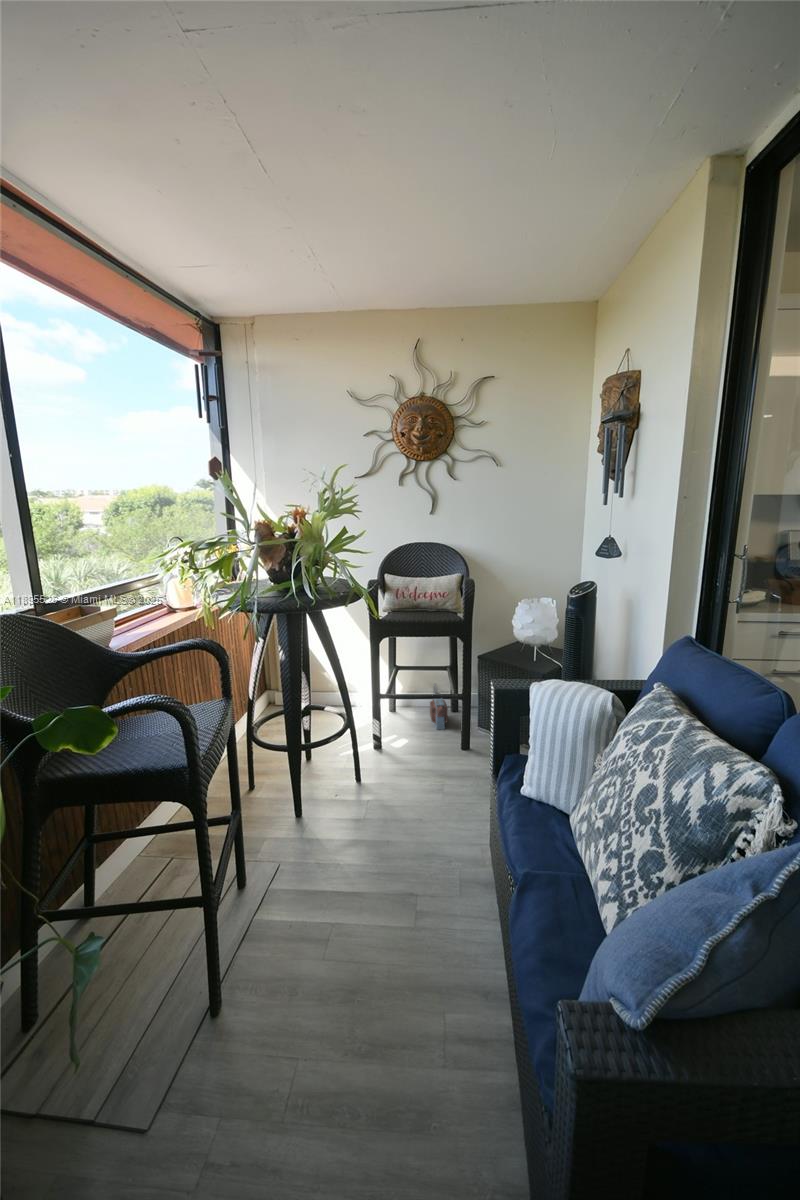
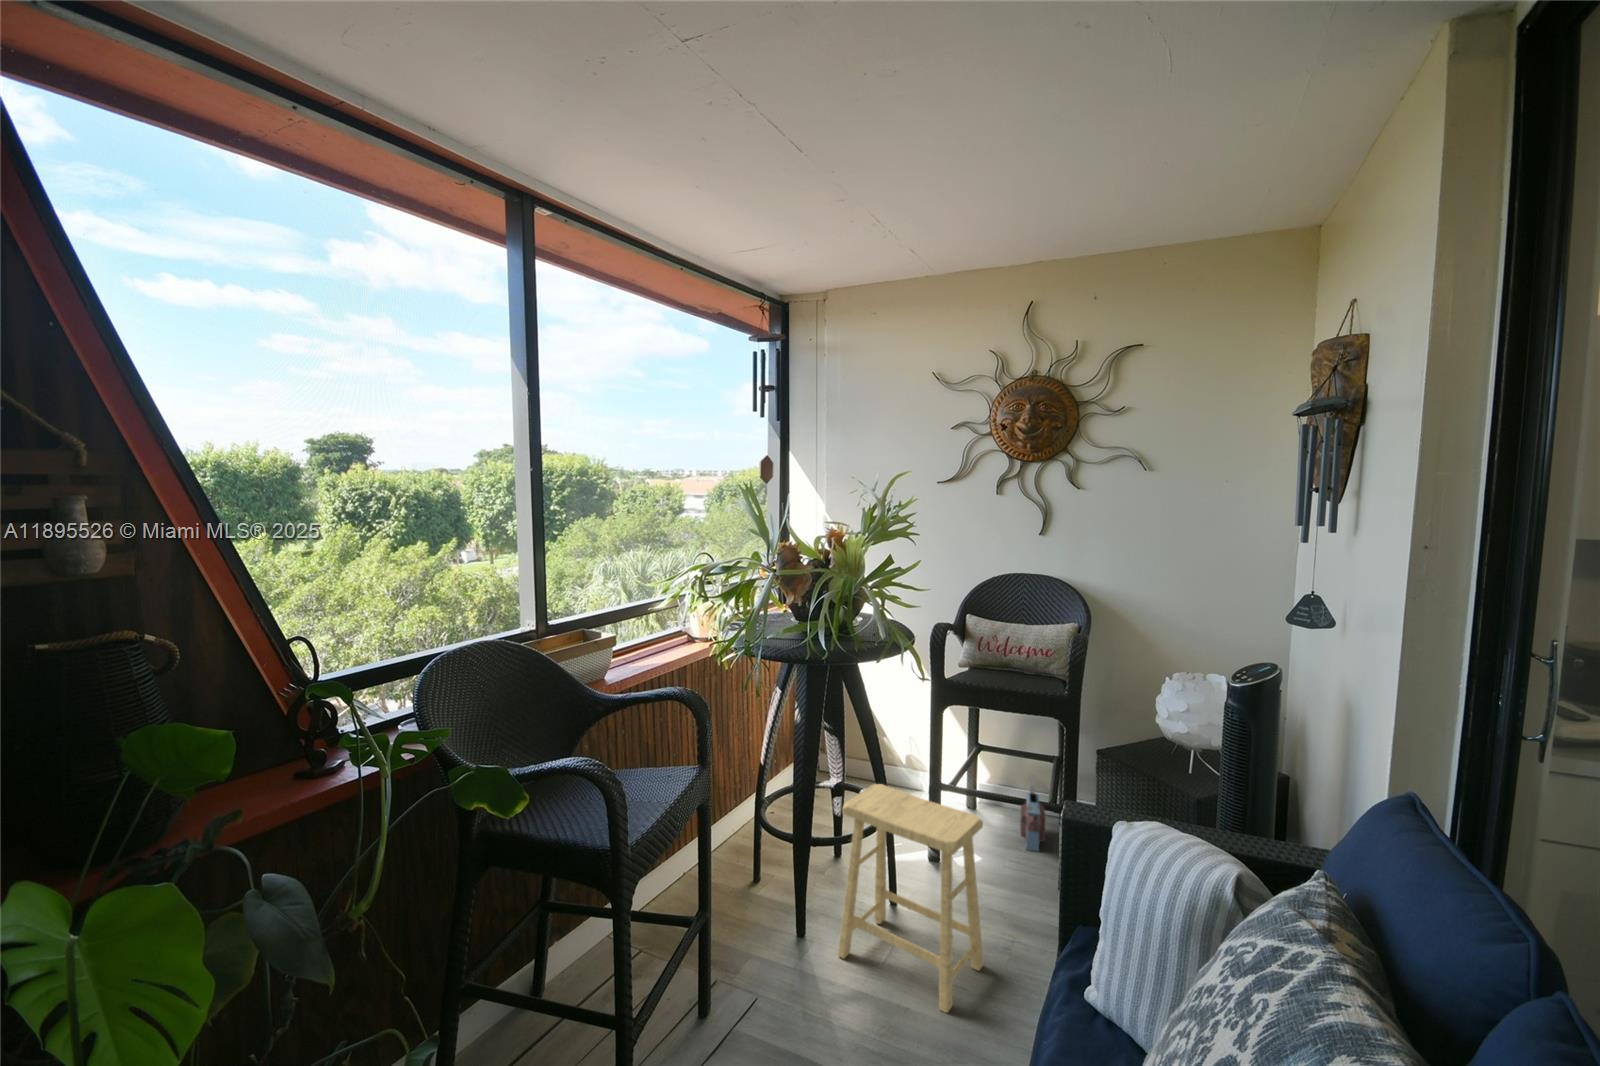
footstool: none [327,697,429,837] -> present [838,784,983,1013]

